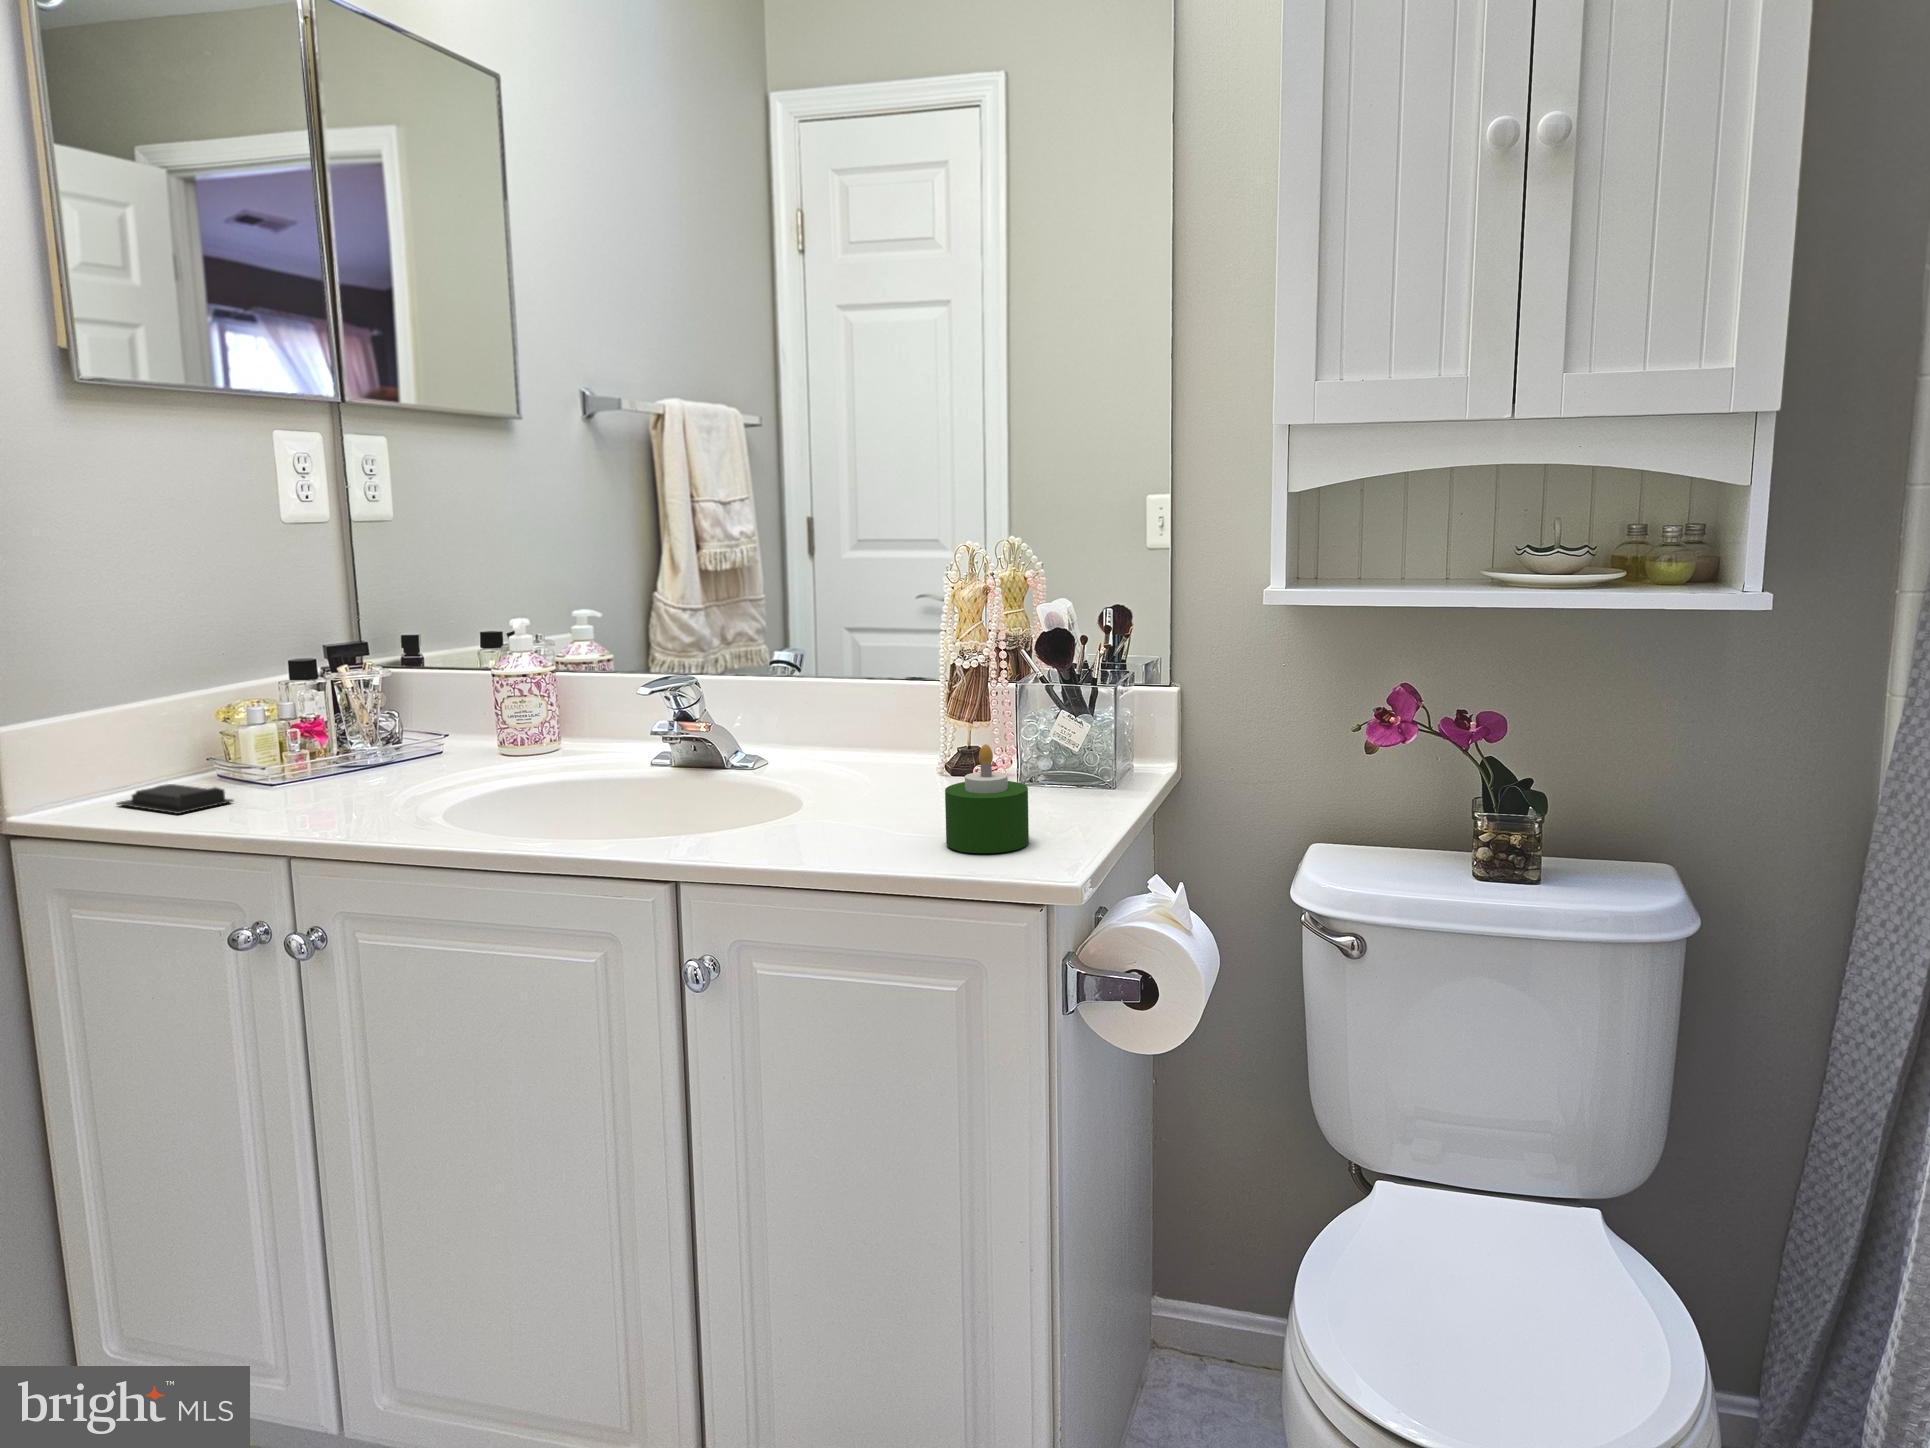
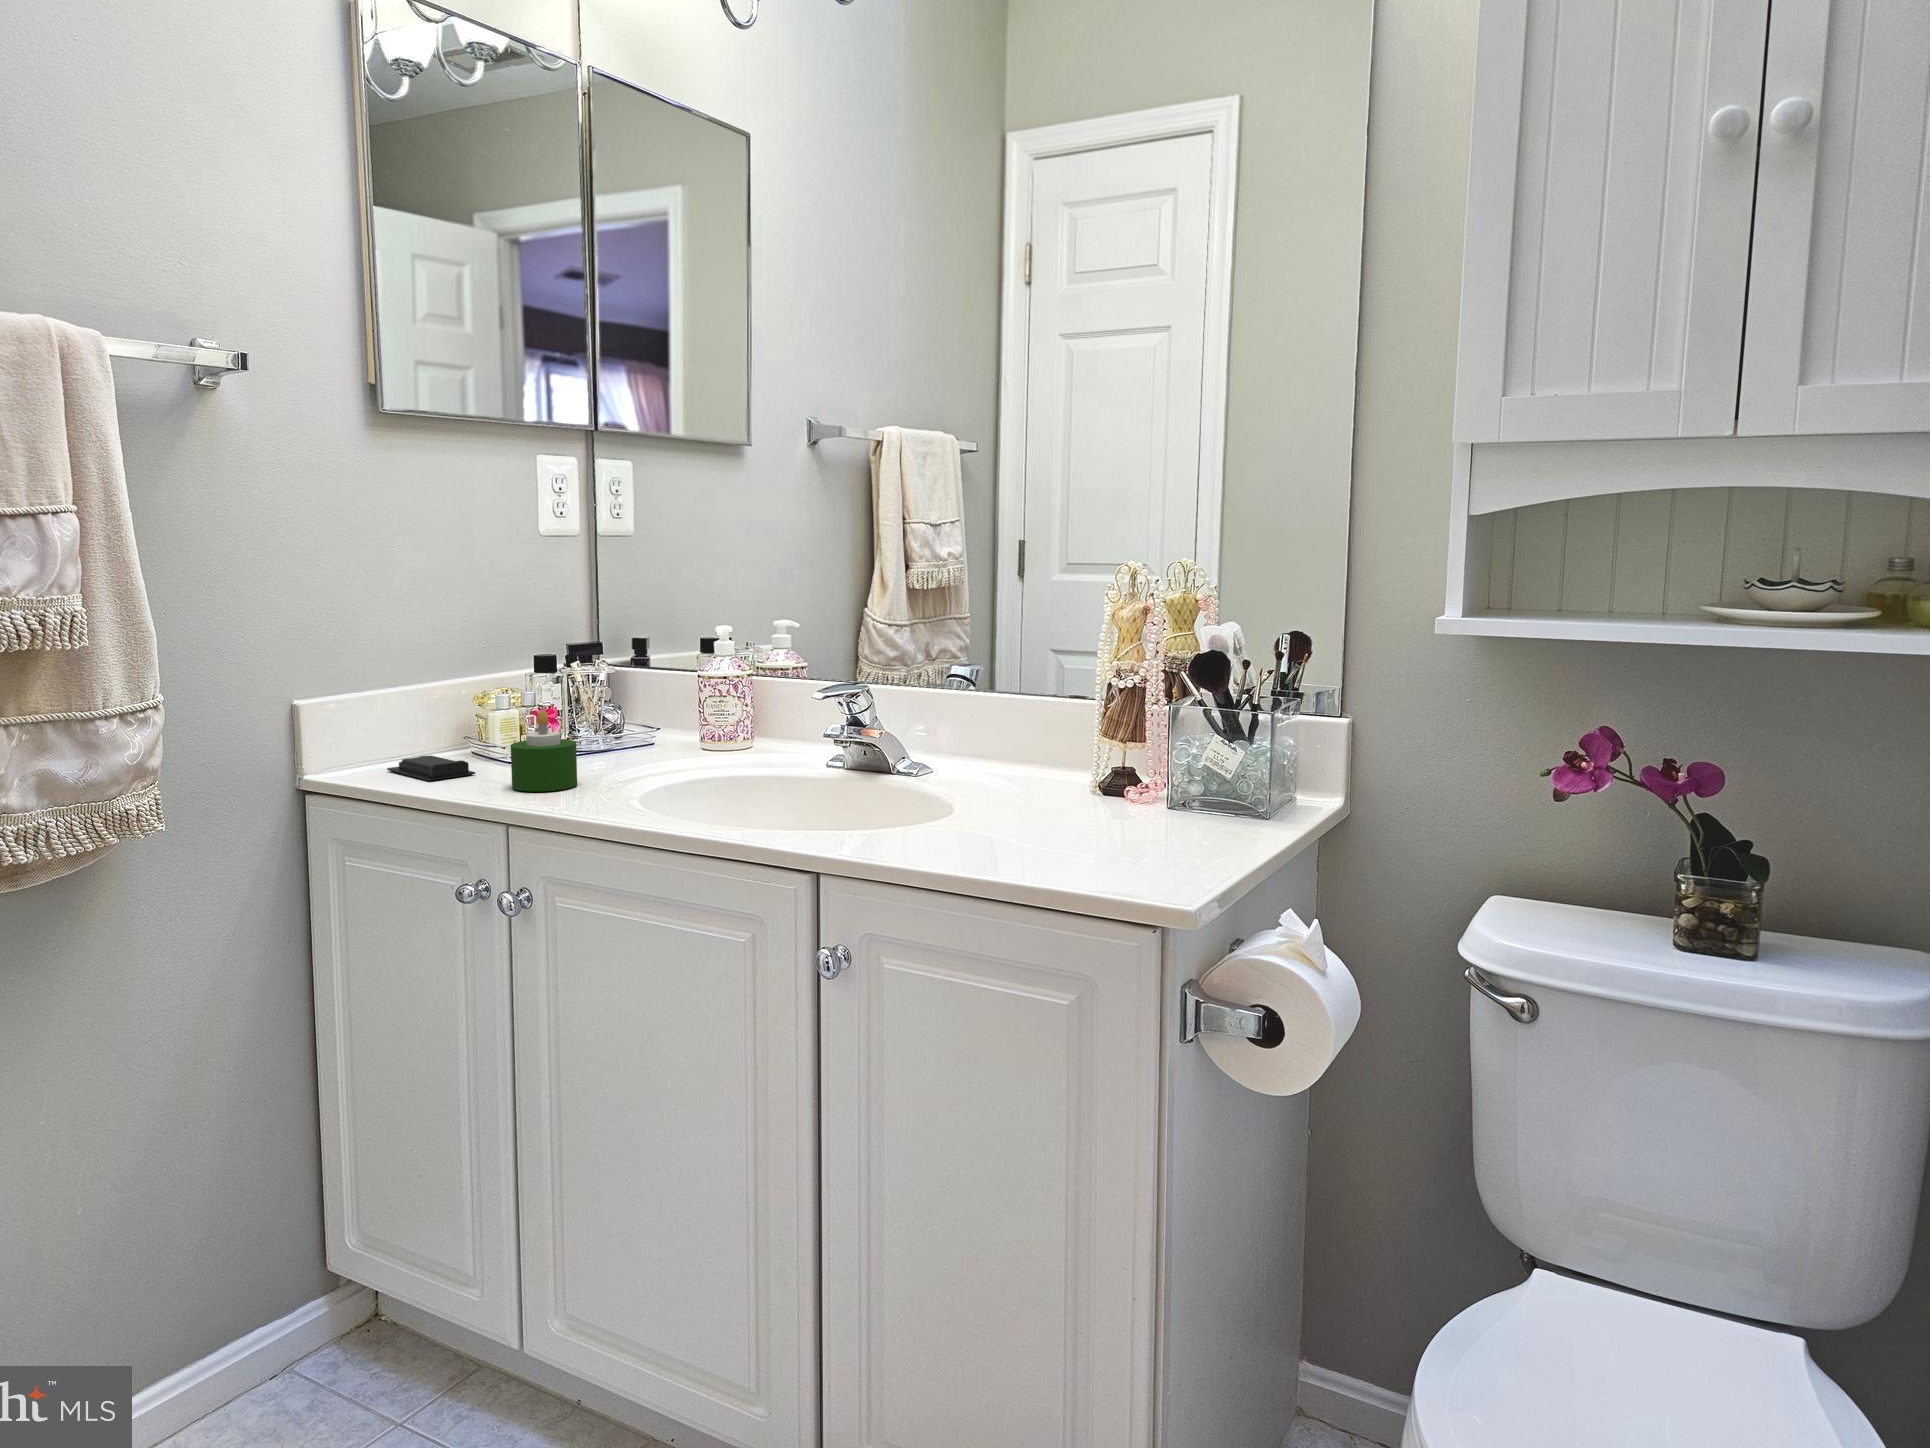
candle: present [945,744,1029,853] -> present [511,710,577,791]

